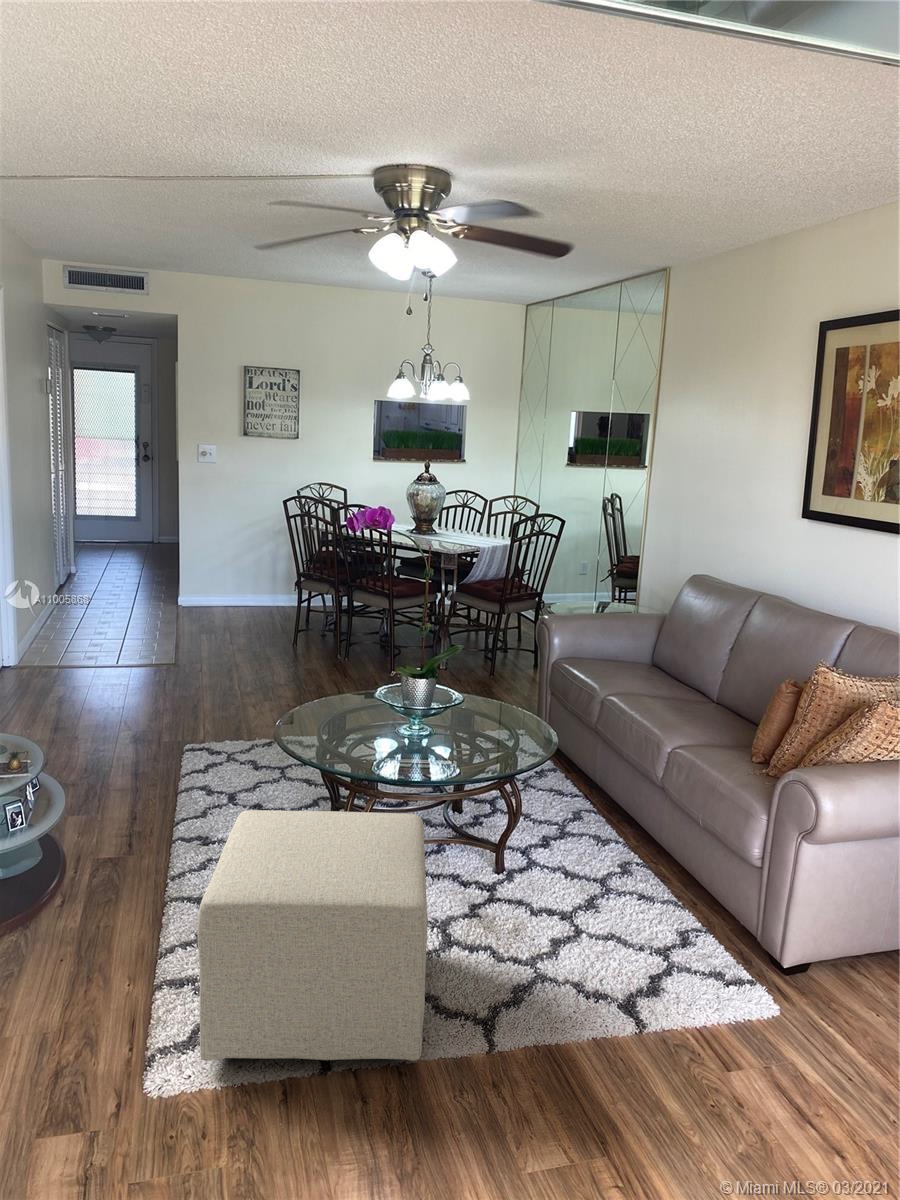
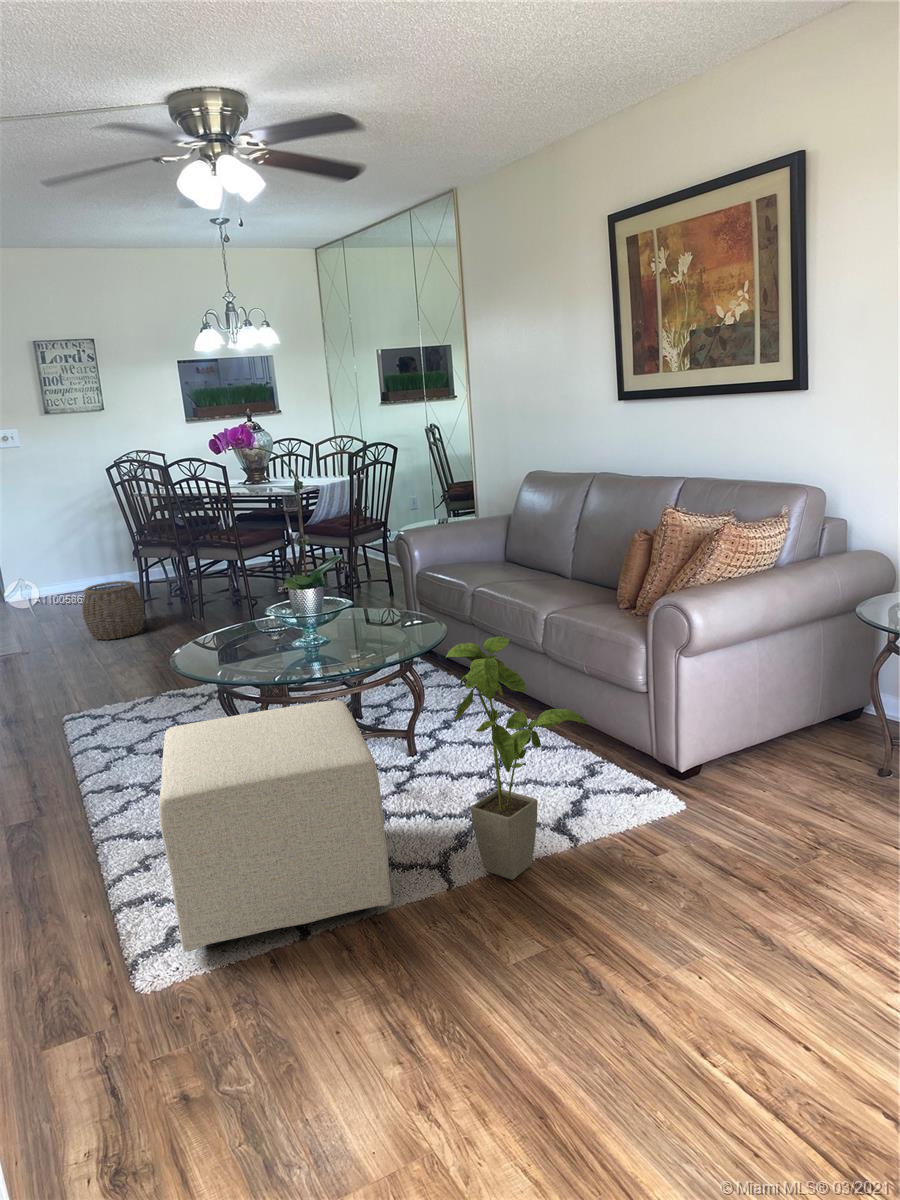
woven basket: none [234,610,292,667] -> present [82,581,144,640]
house plant: none [521,798,670,1062] -> present [446,636,589,880]

